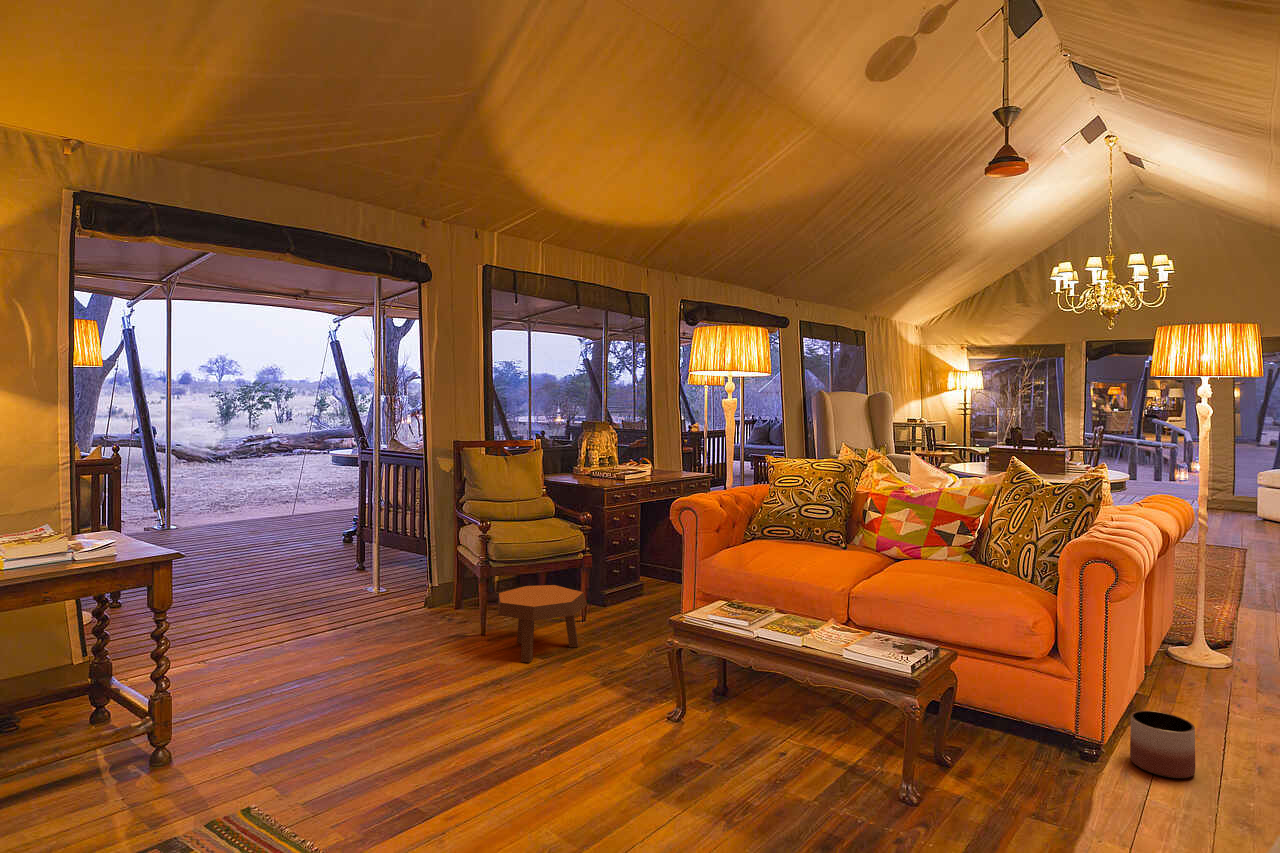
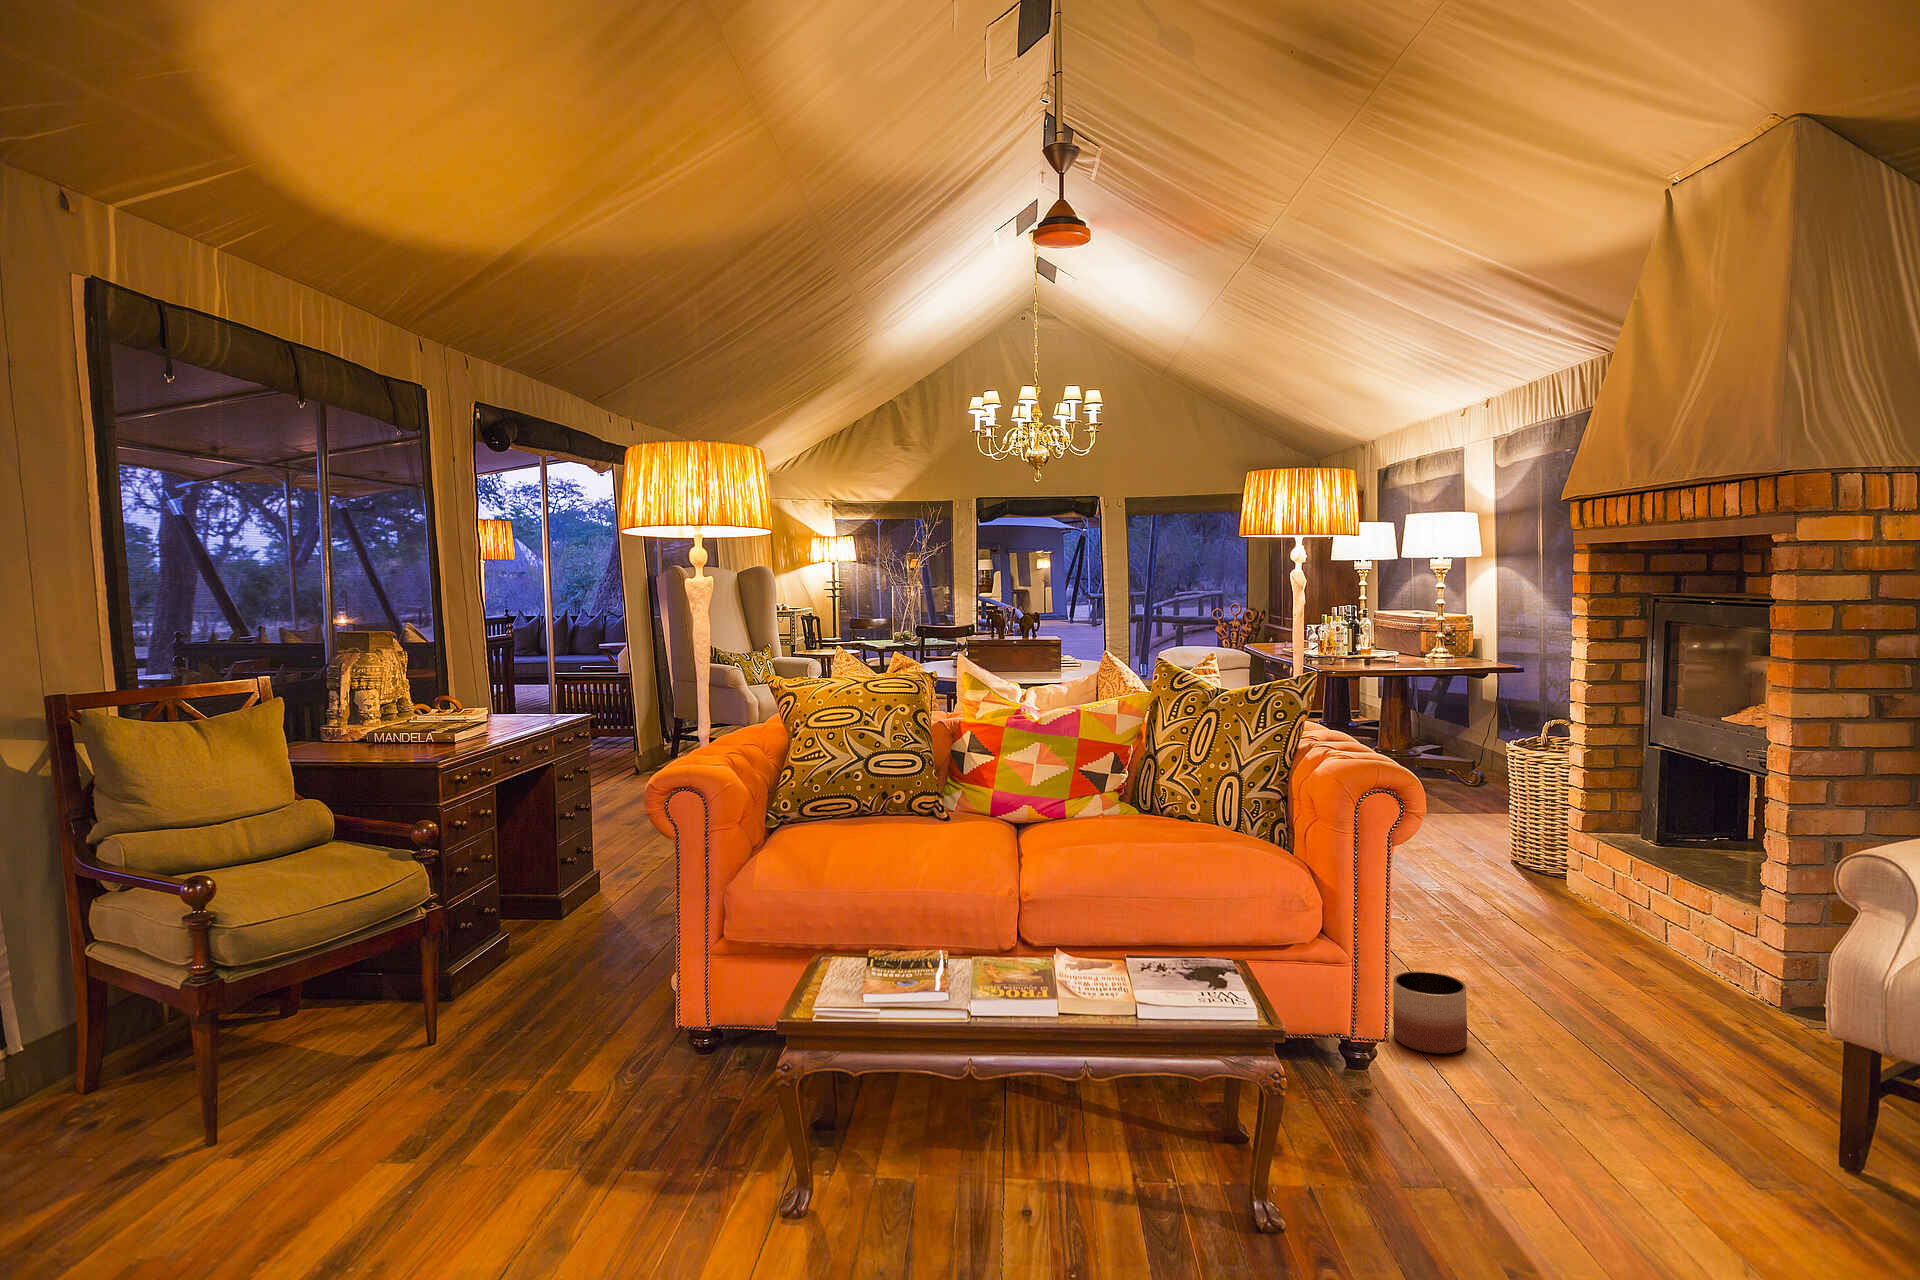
footstool: present [498,585,587,663] -> none [272,987,495,1183]

